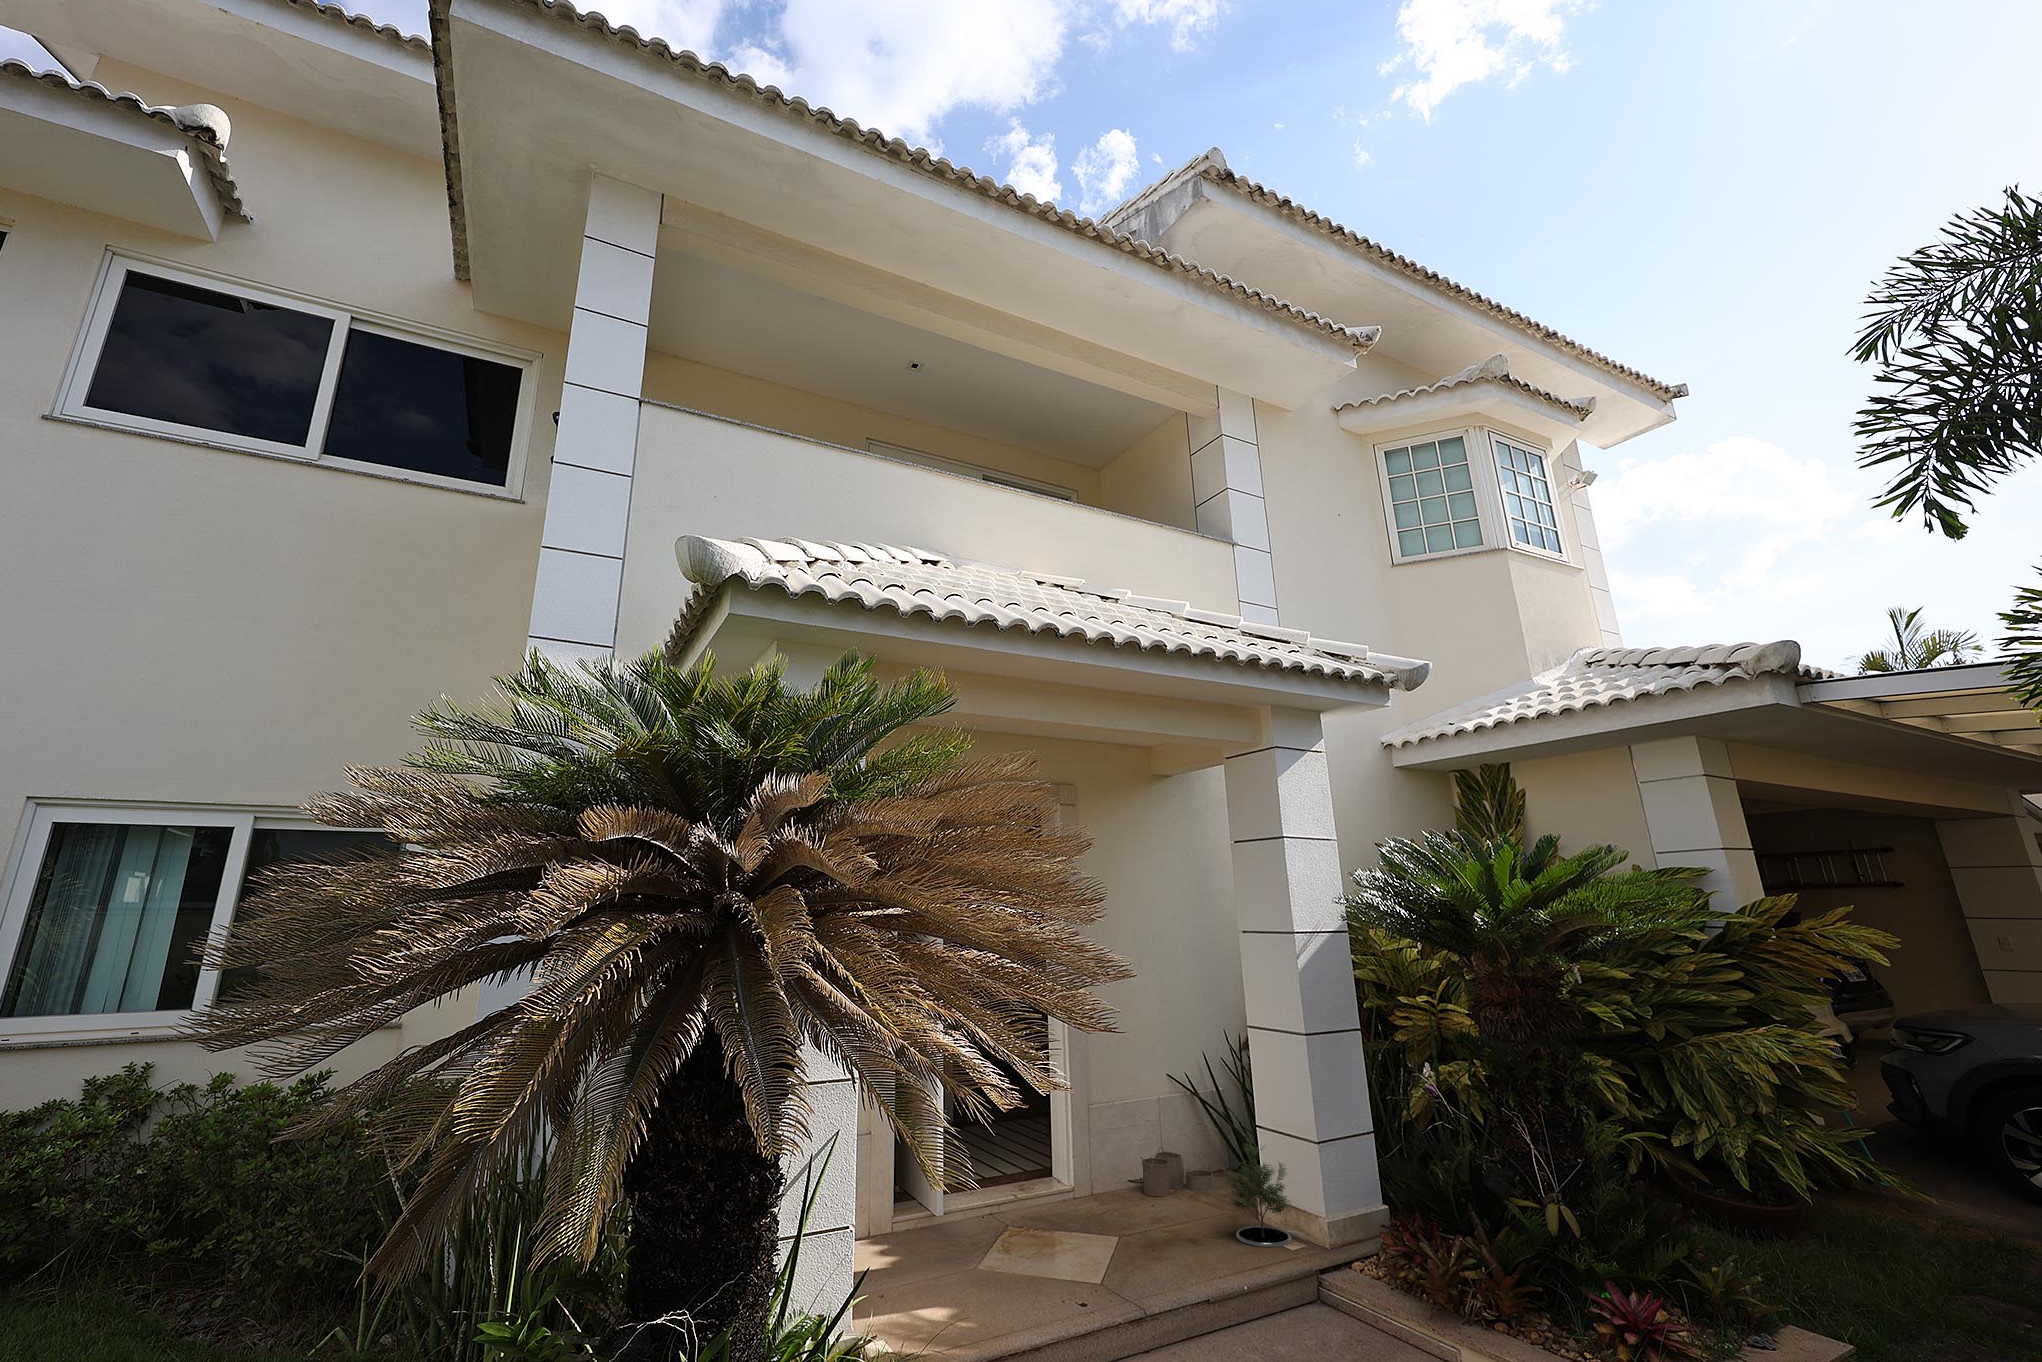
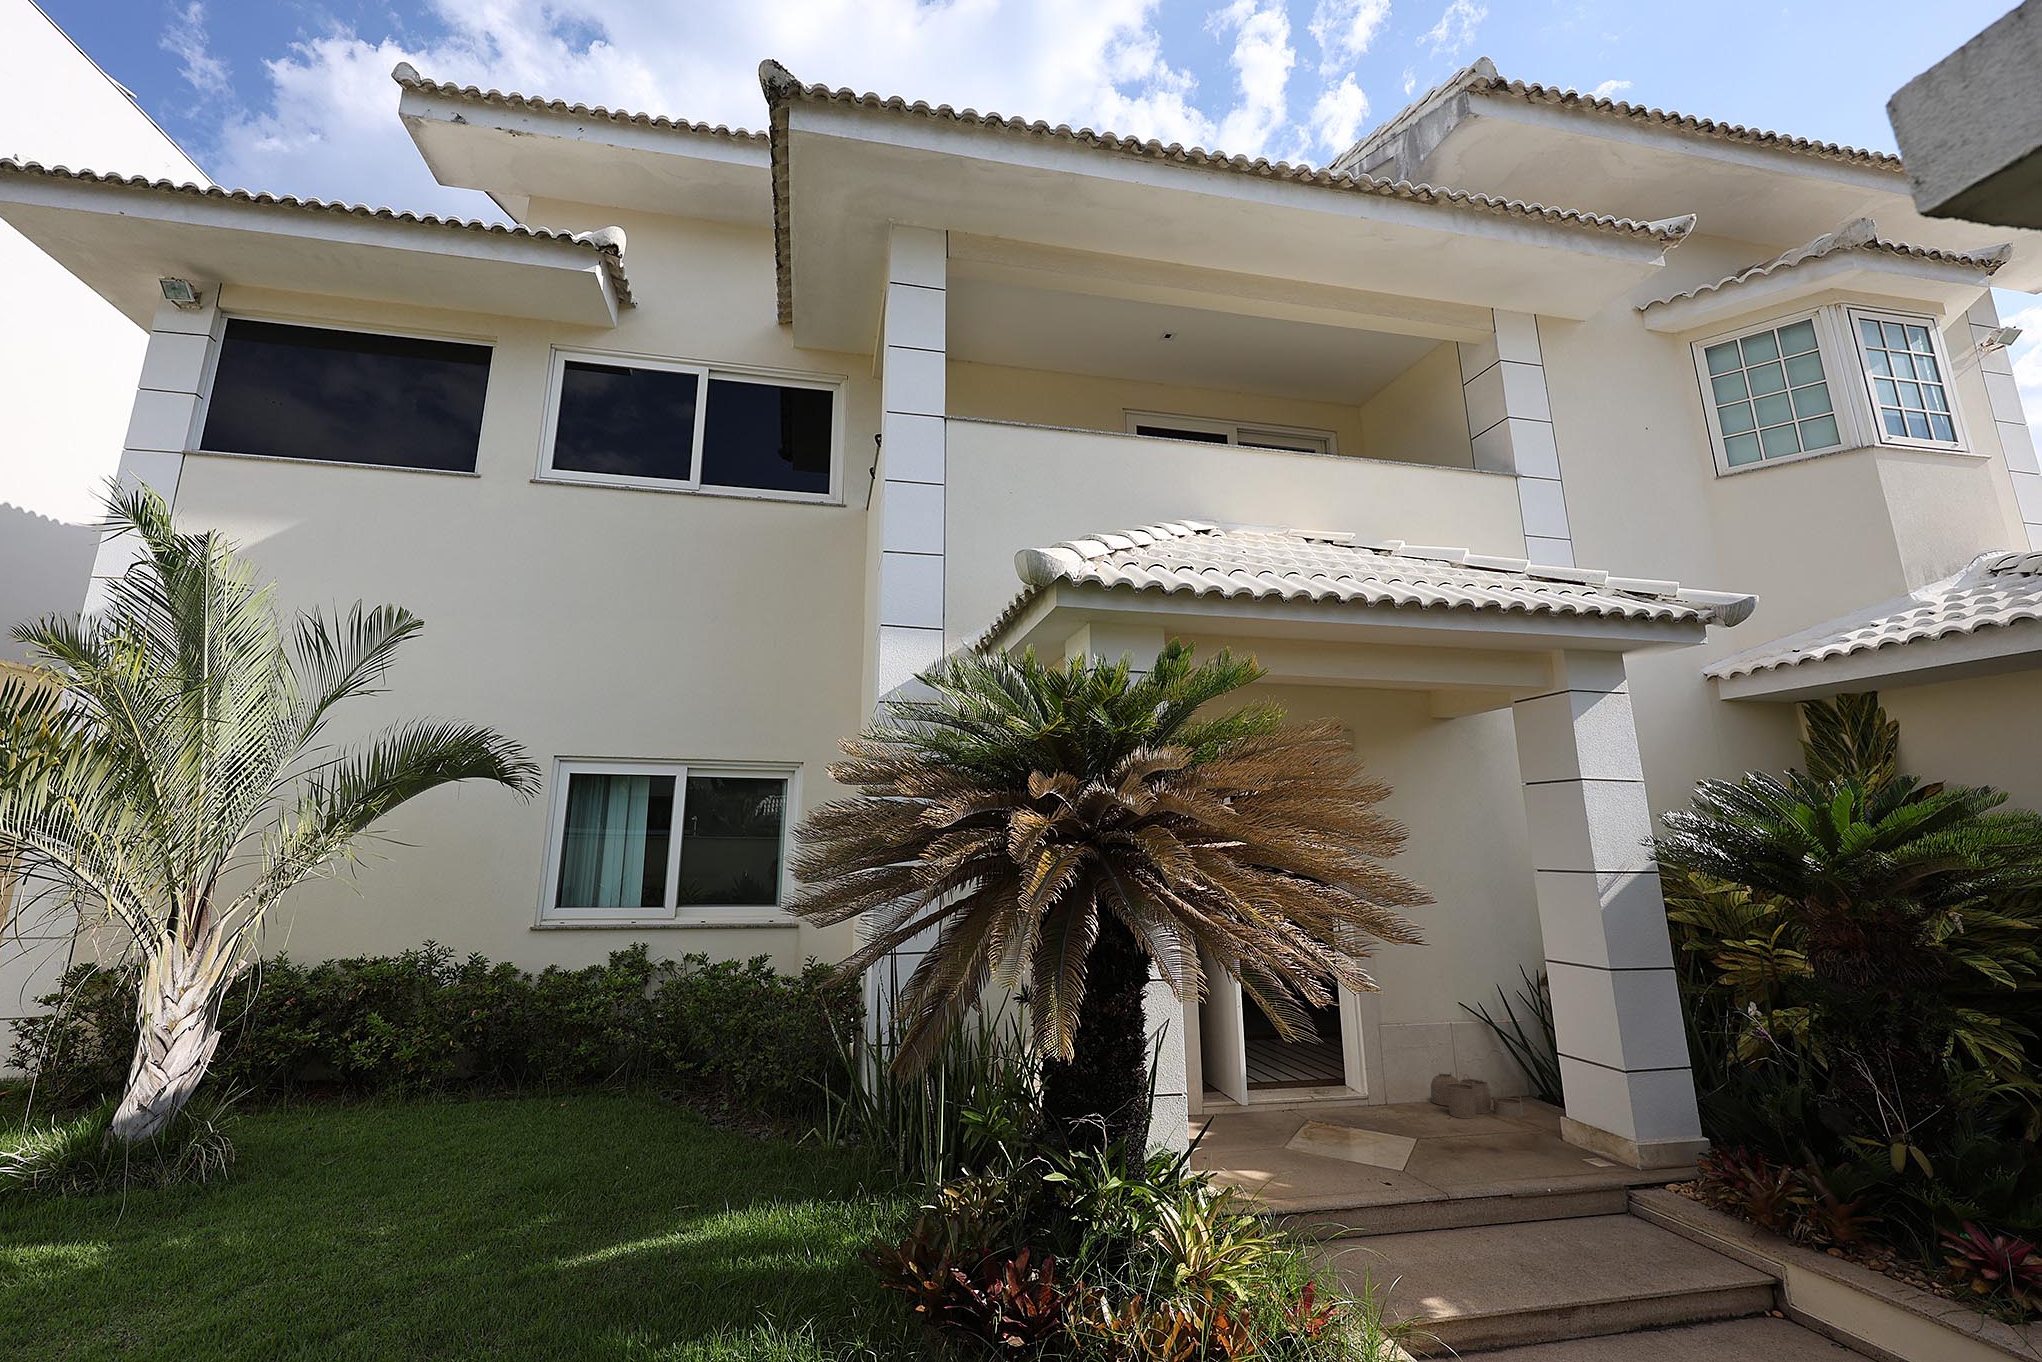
potted tree: present [1223,1134,1291,1247] -> none [1525,1061,1603,1168]

